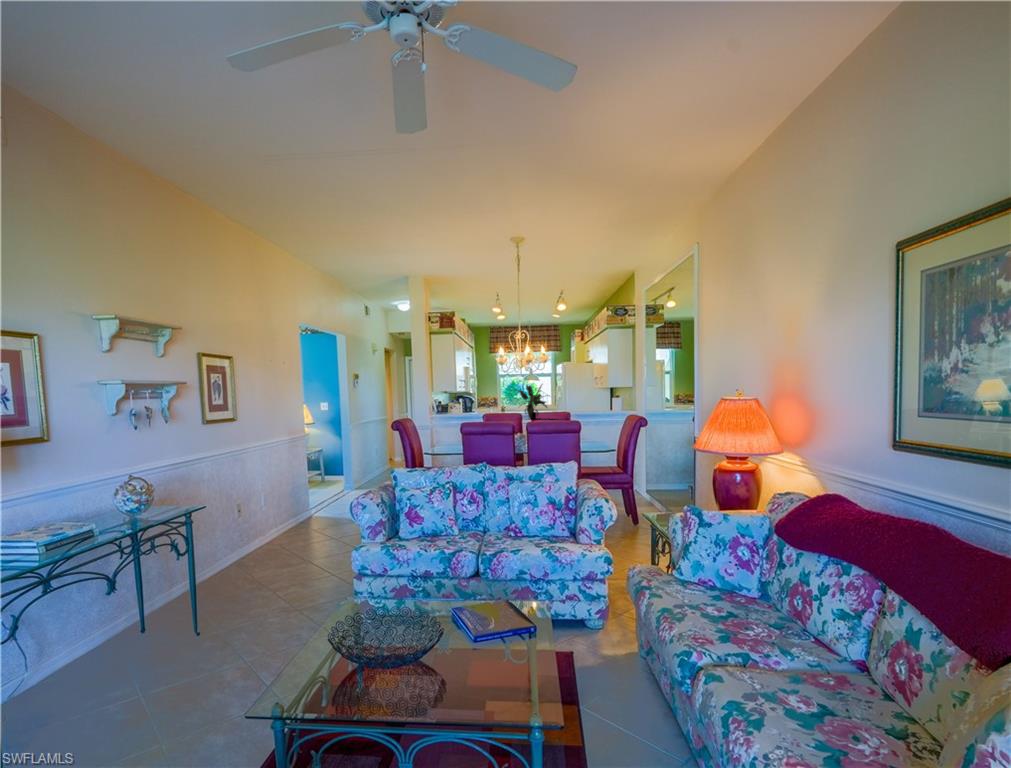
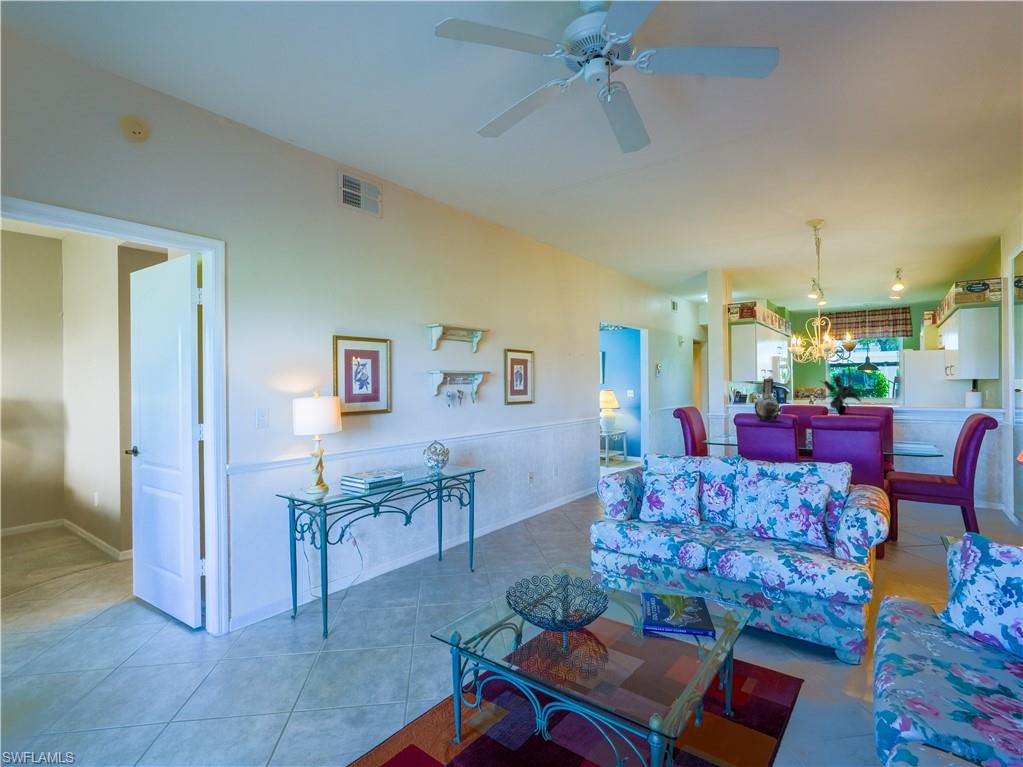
decorative vase: none [479,388,501,427] -> present [754,378,781,420]

